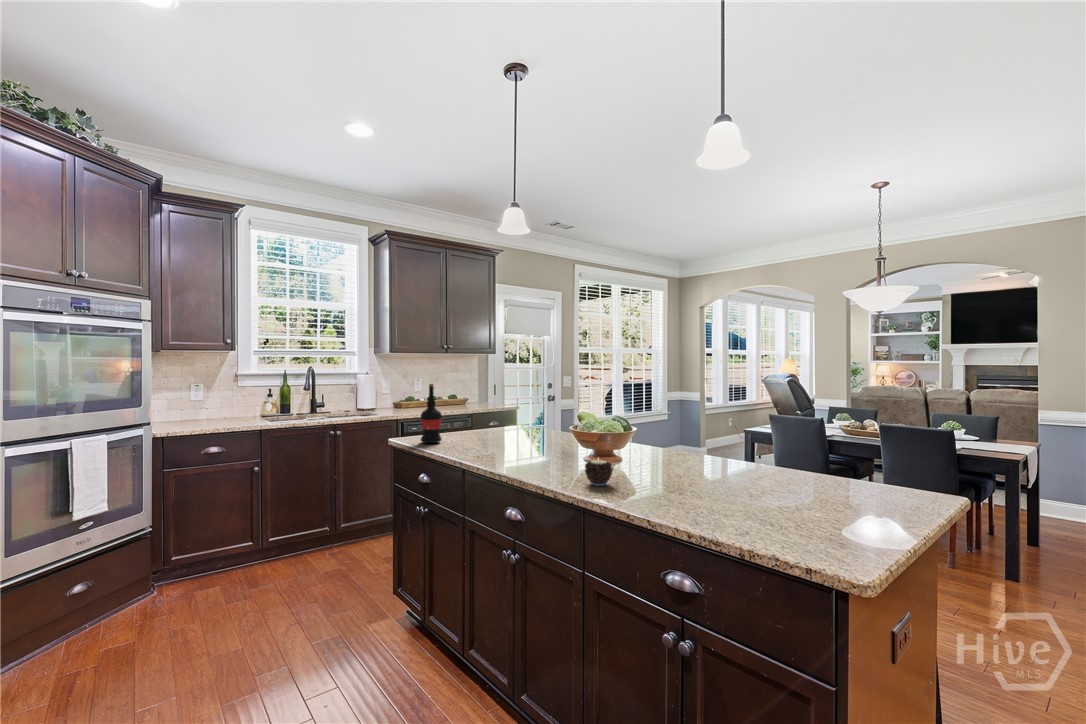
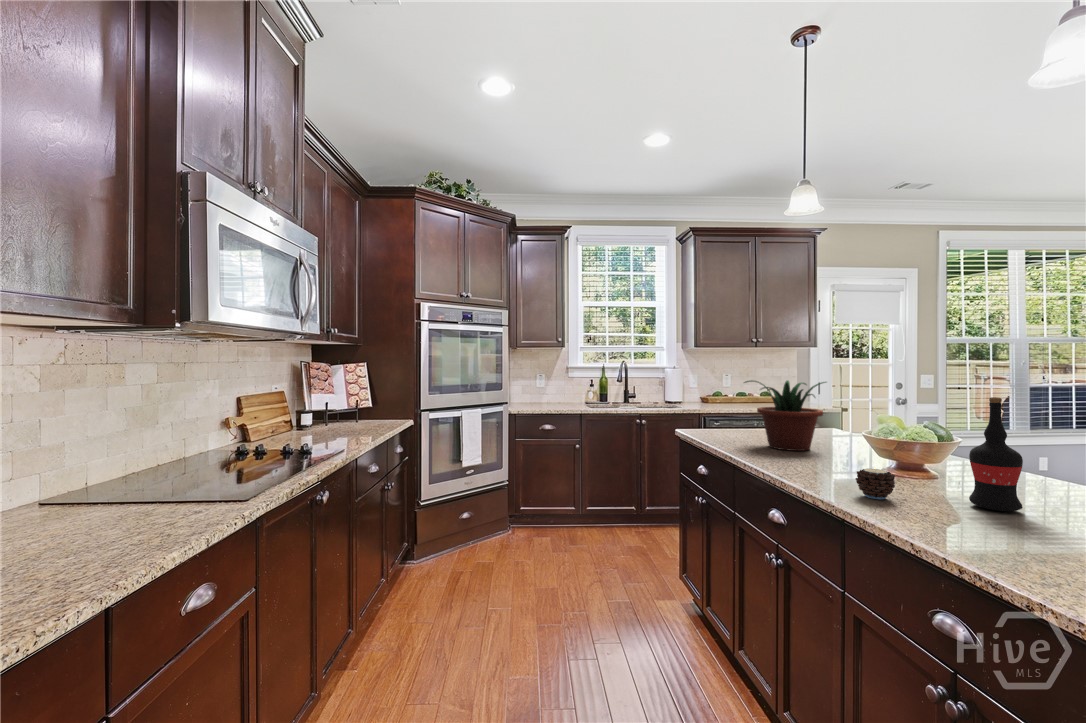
wine bottle: present [421,384,442,443] -> present [969,397,1023,511]
potted plant: none [465,385,534,450] -> present [744,380,826,451]

